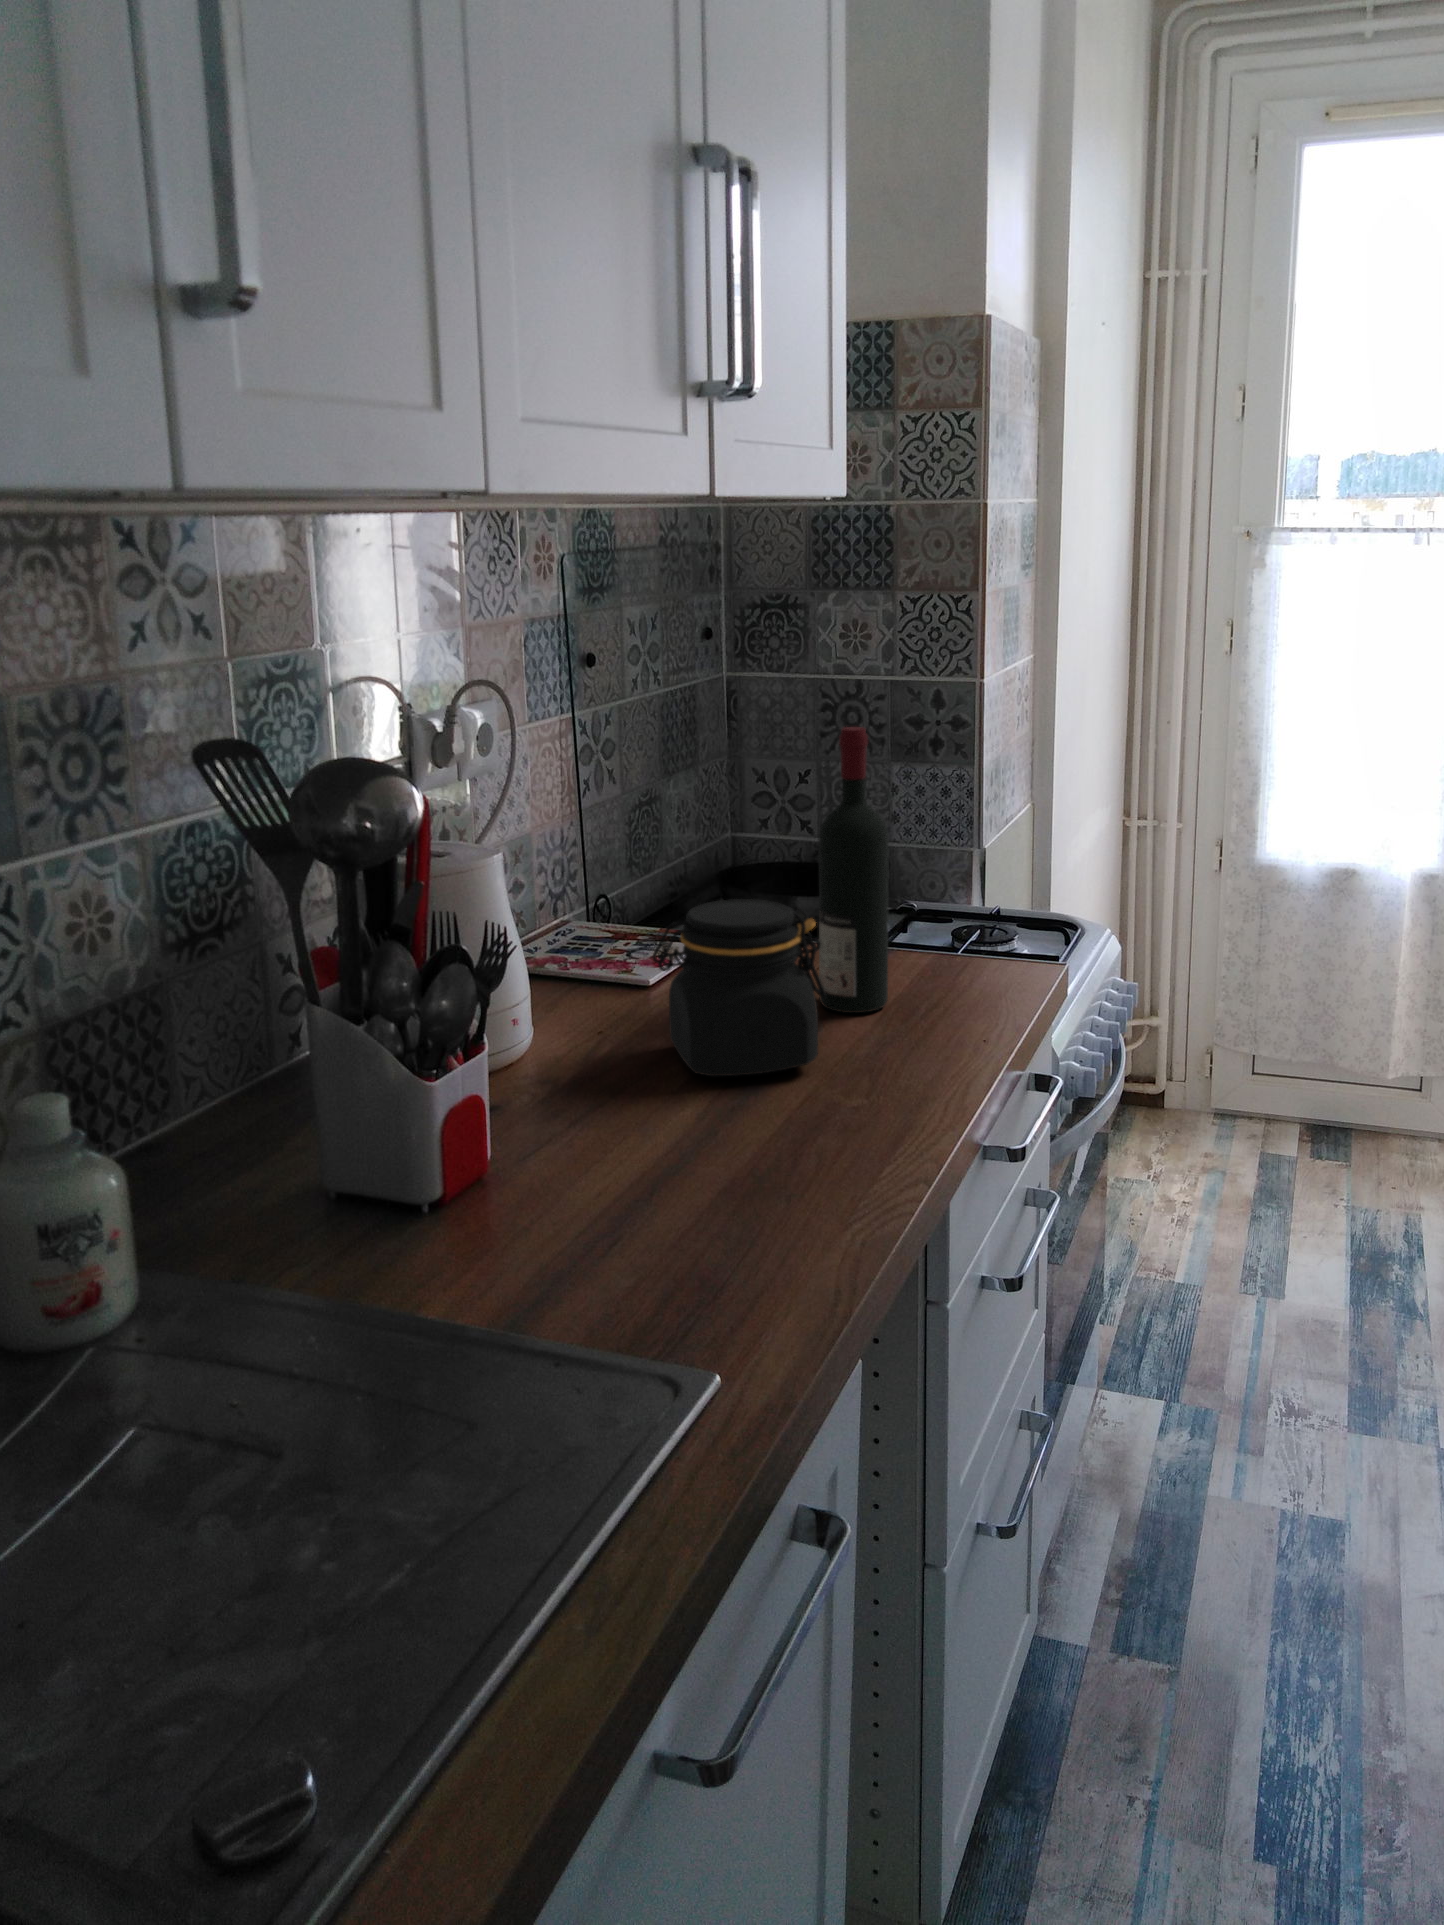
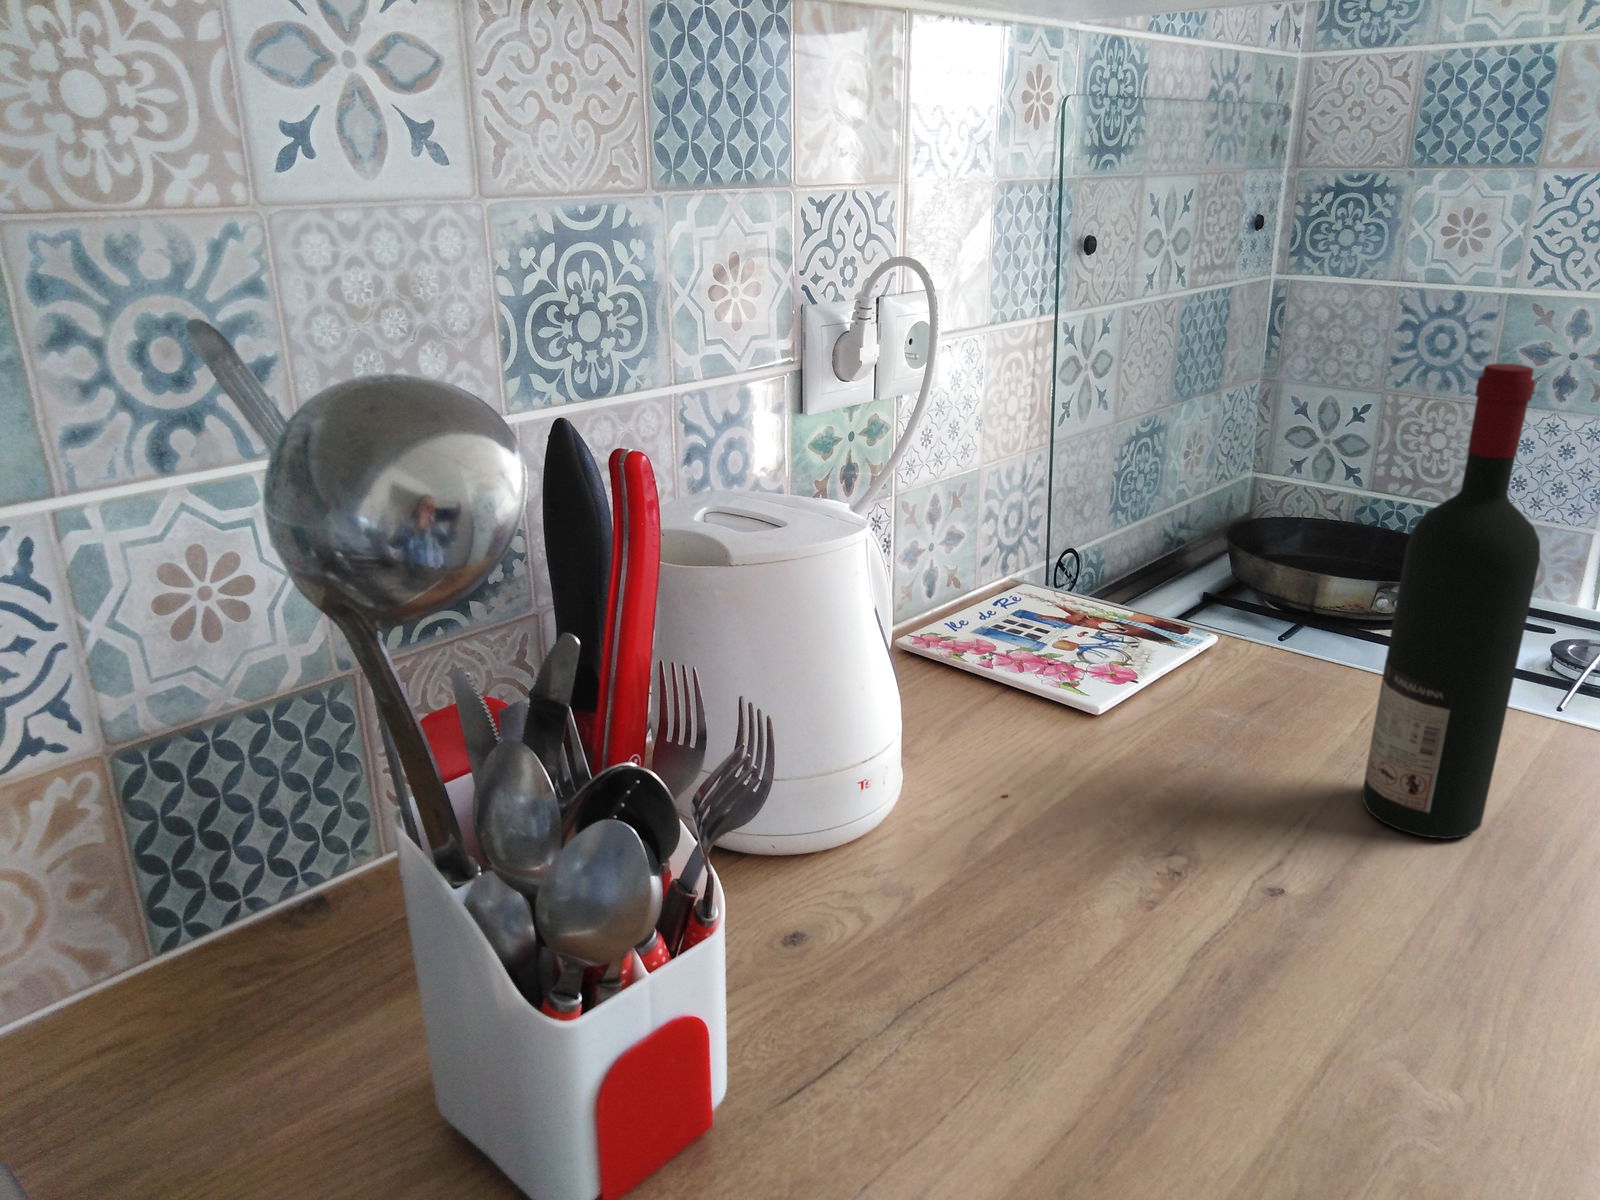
jar: present [652,899,826,1076] -> none [1085,646,1394,967]

